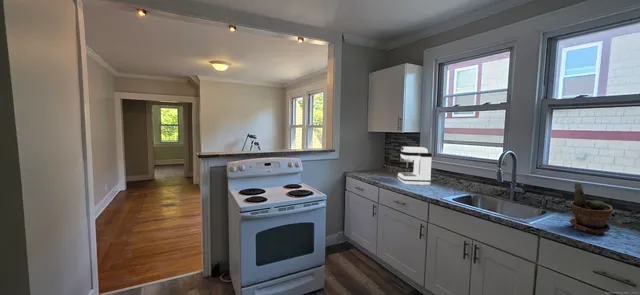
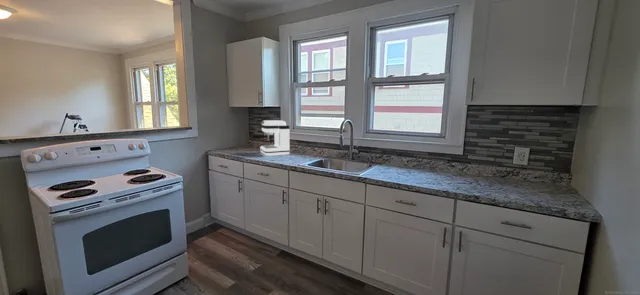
potted plant: present [570,182,613,234] -> none [387,140,411,177]

